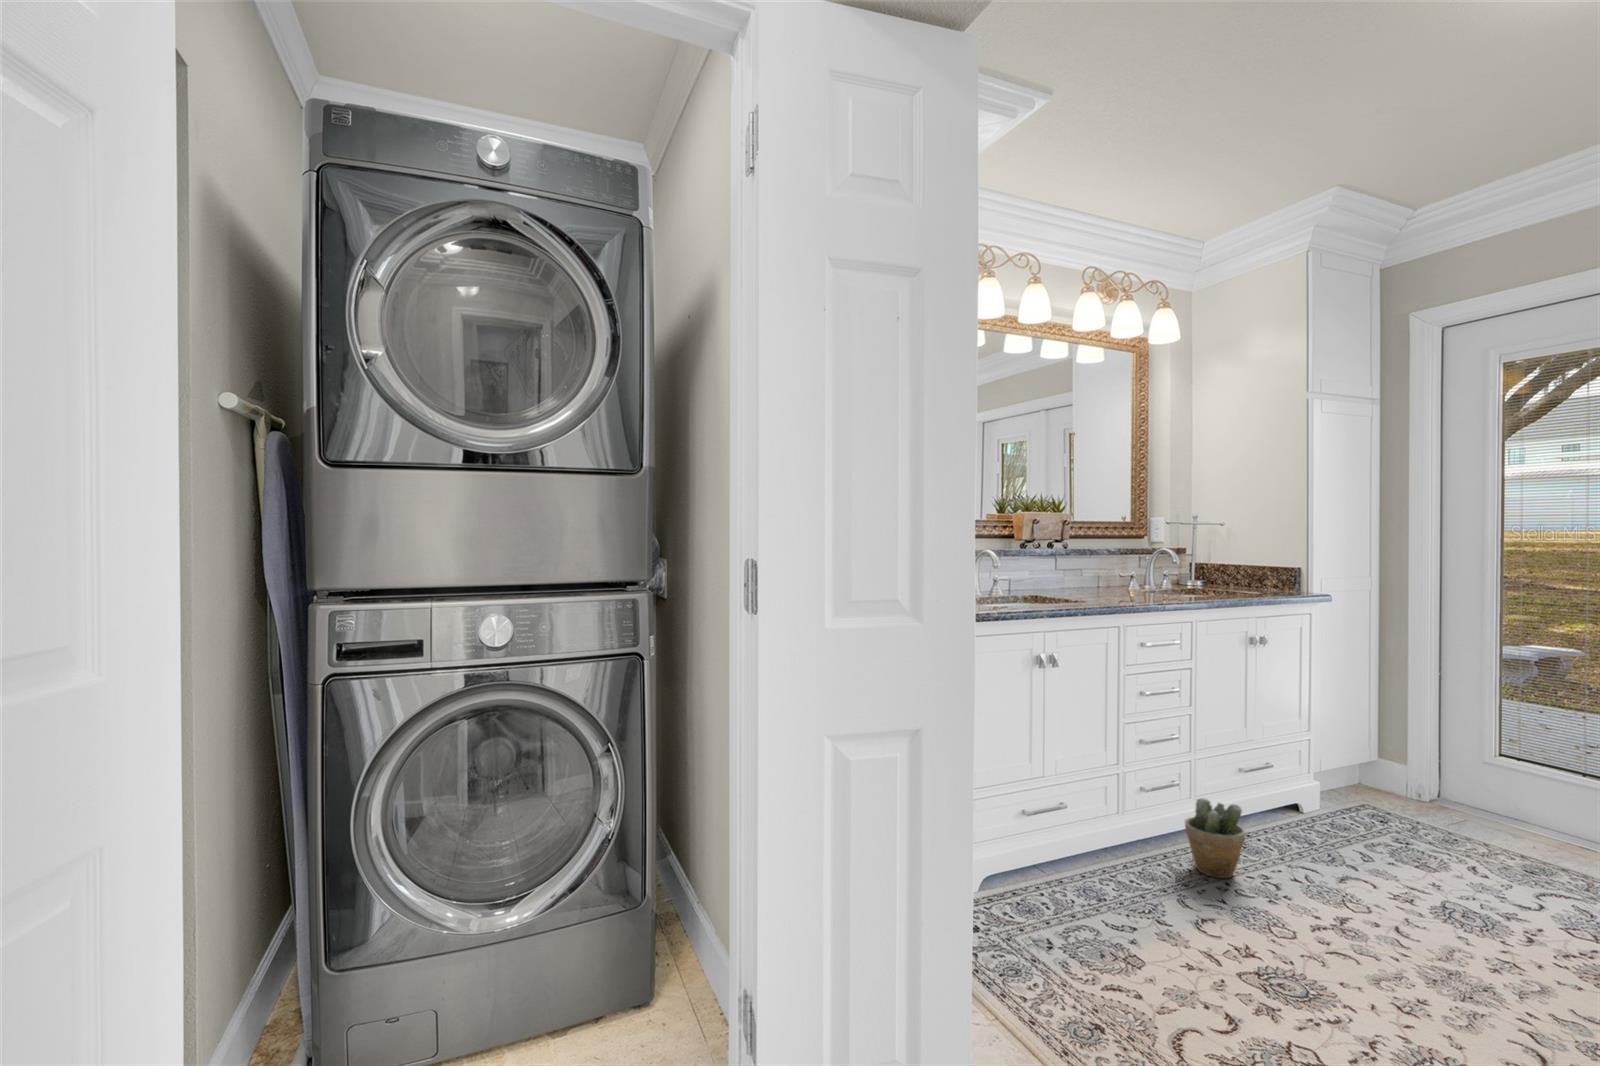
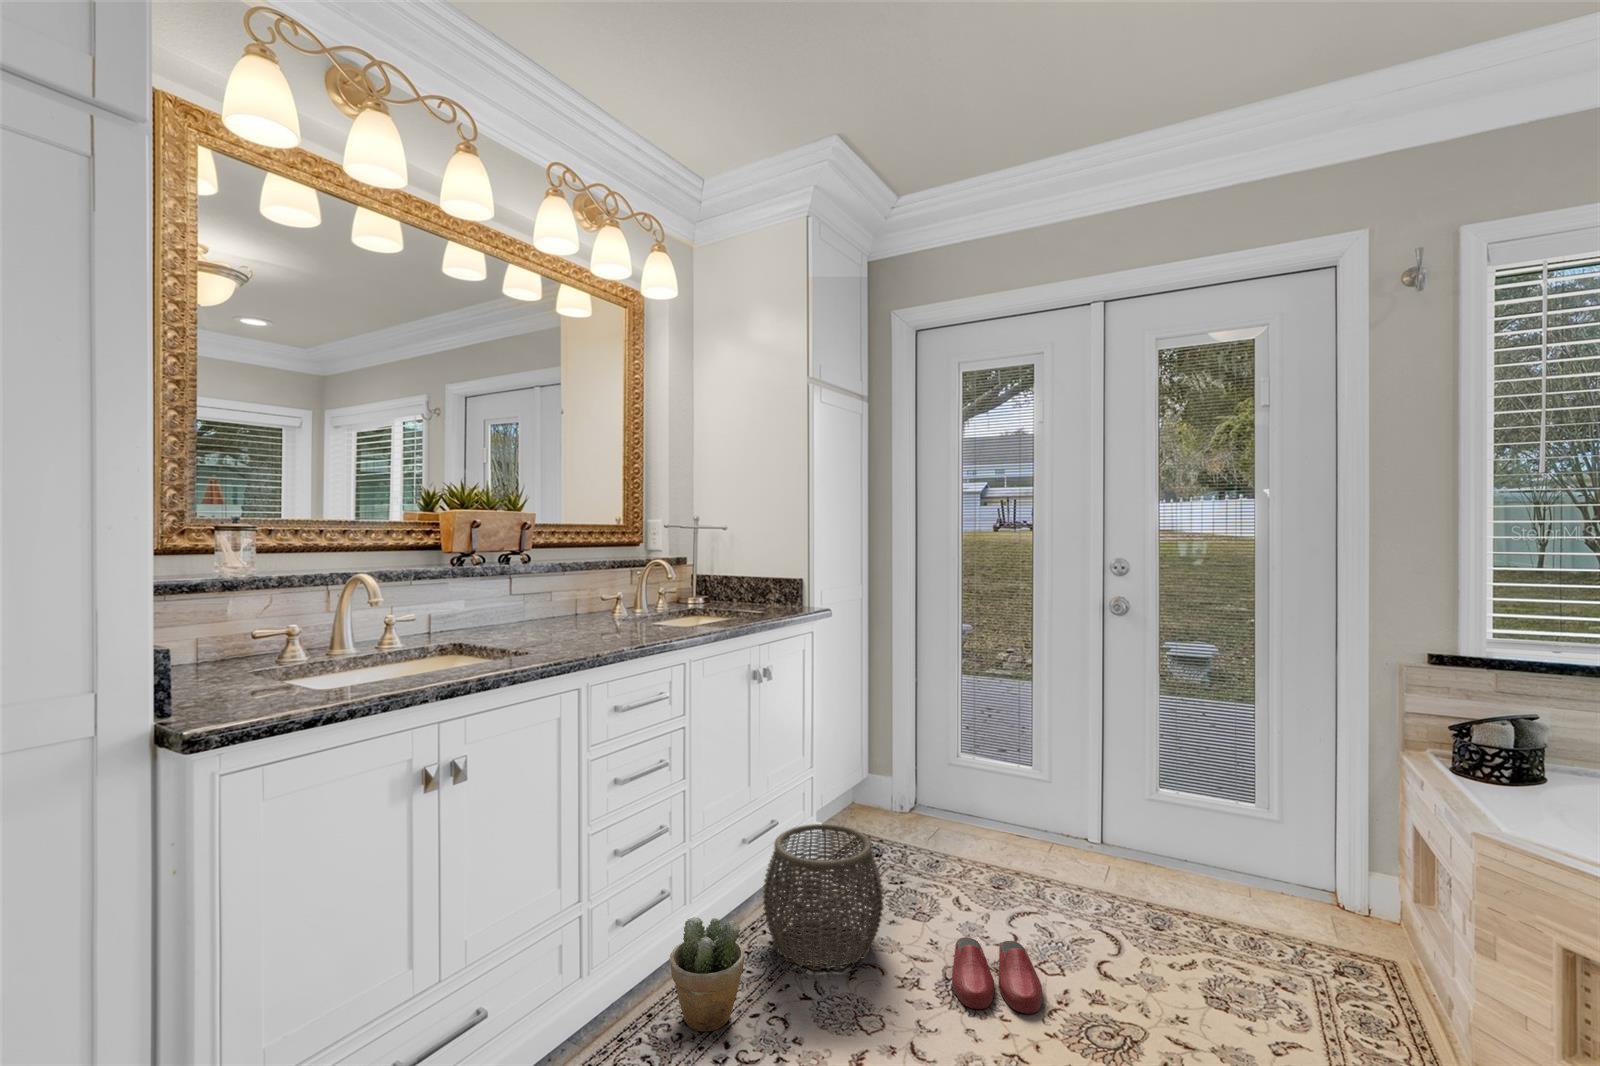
woven basket: none [1261,764,1381,876] -> present [763,824,884,970]
slippers: none [1452,883,1557,944] -> present [952,937,1042,1014]

